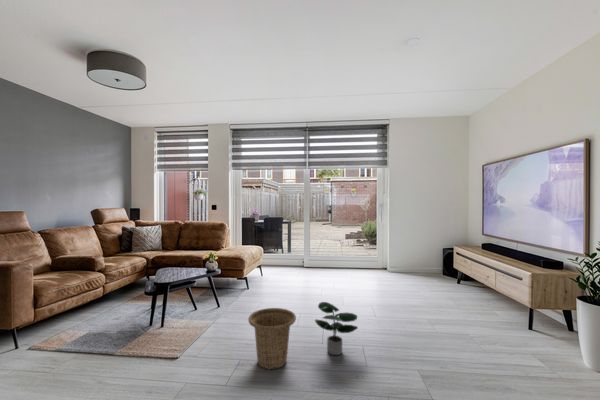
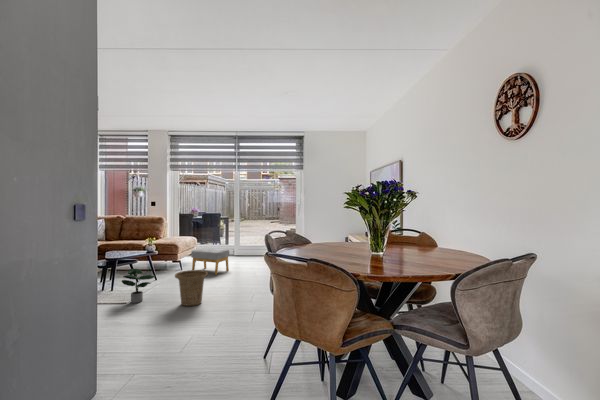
footstool: none [260,262,305,299] -> present [191,248,229,275]
potted plant: present [315,302,358,355] -> present [122,269,155,303]

